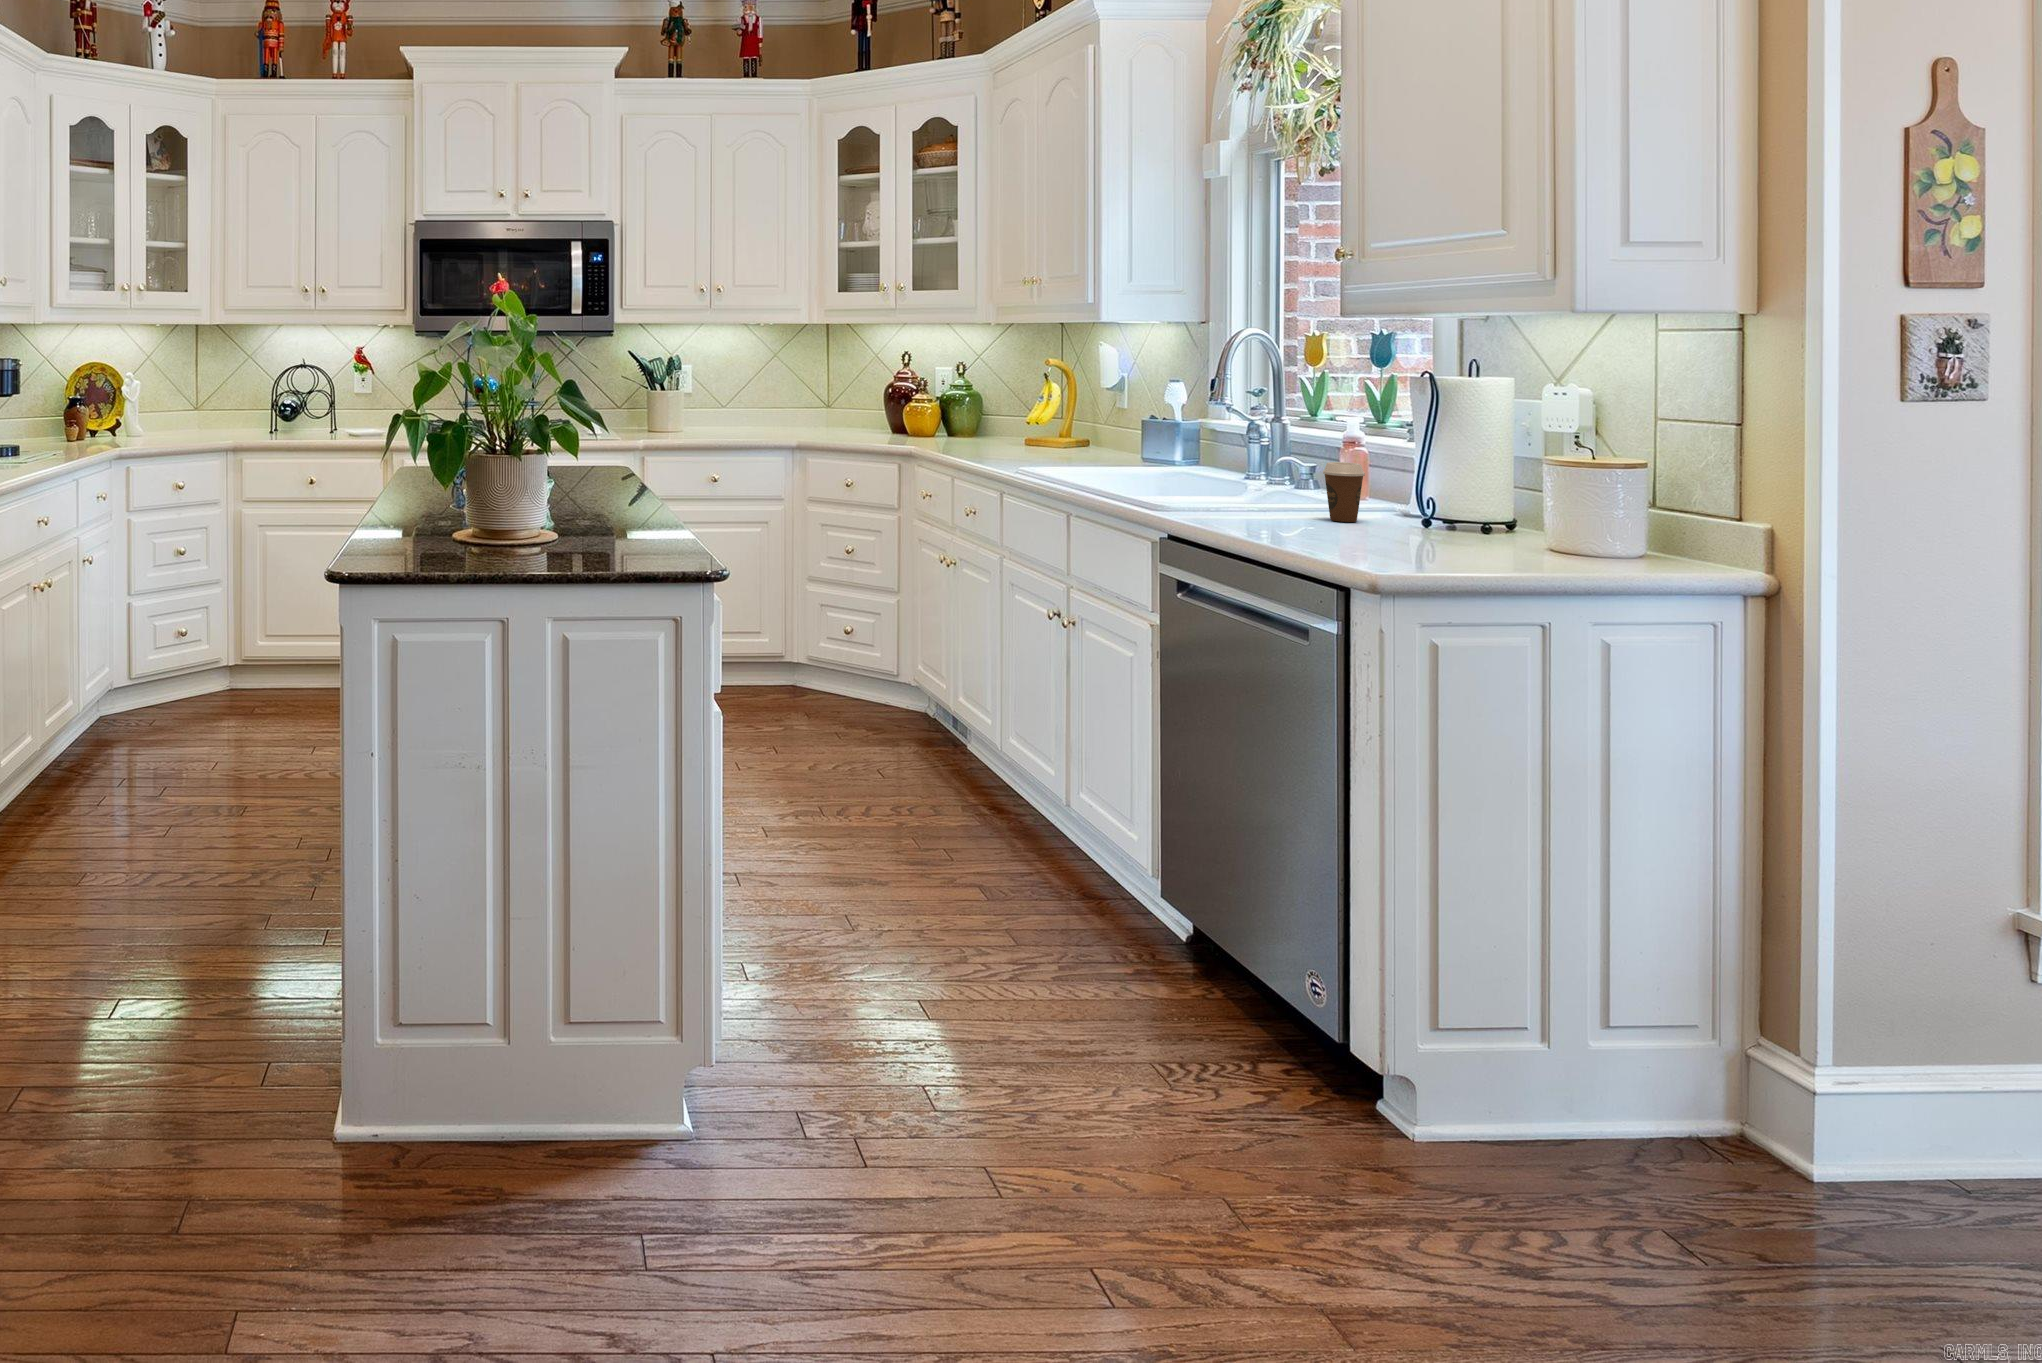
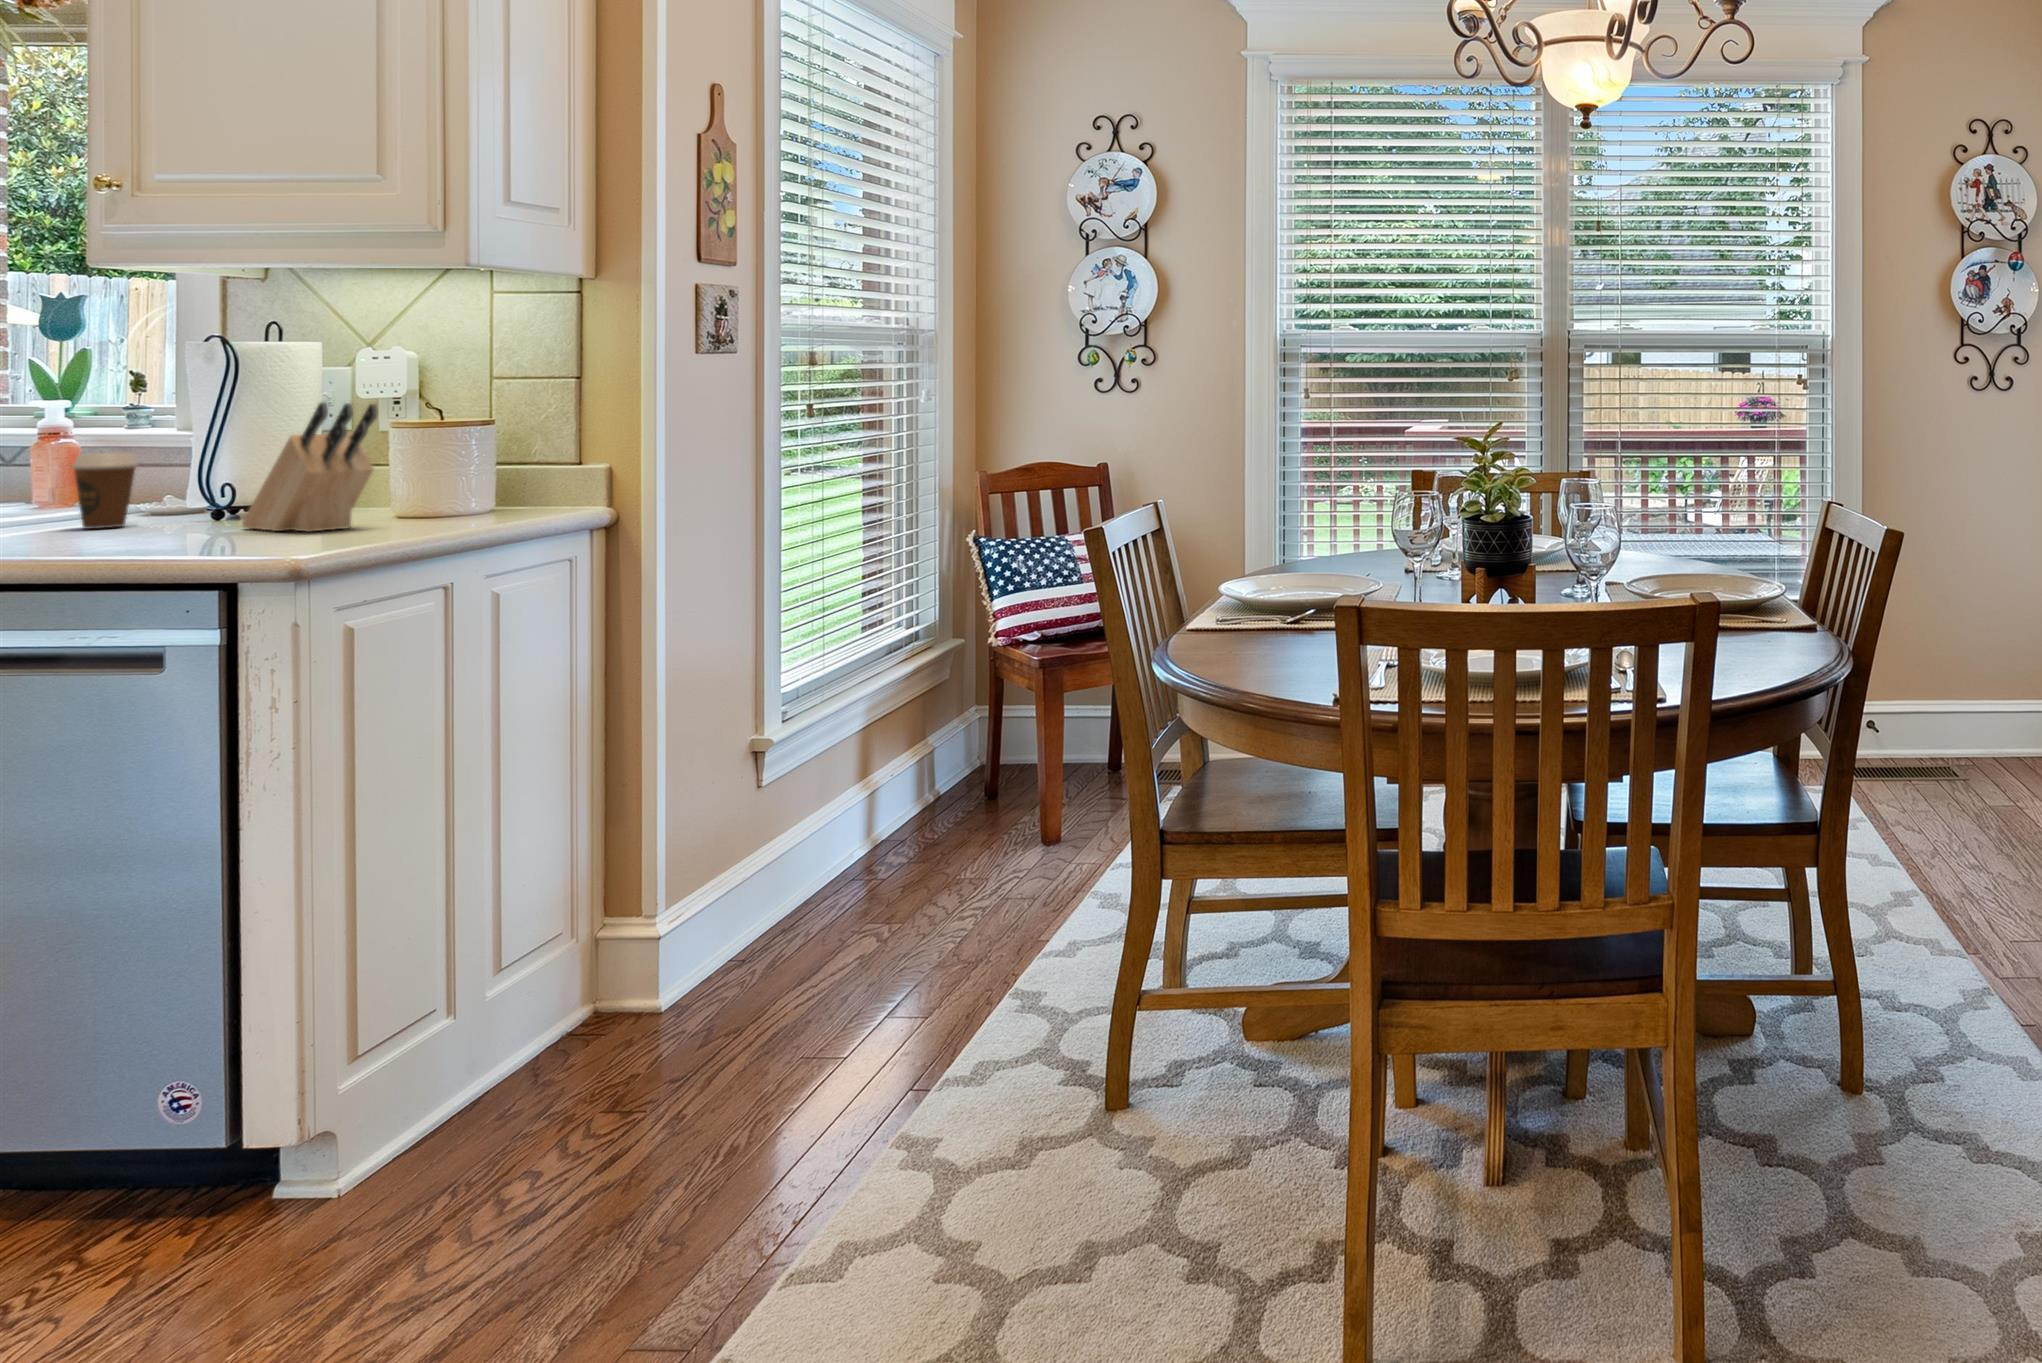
knife block: none [1407,443,1484,556] -> present [242,403,377,532]

